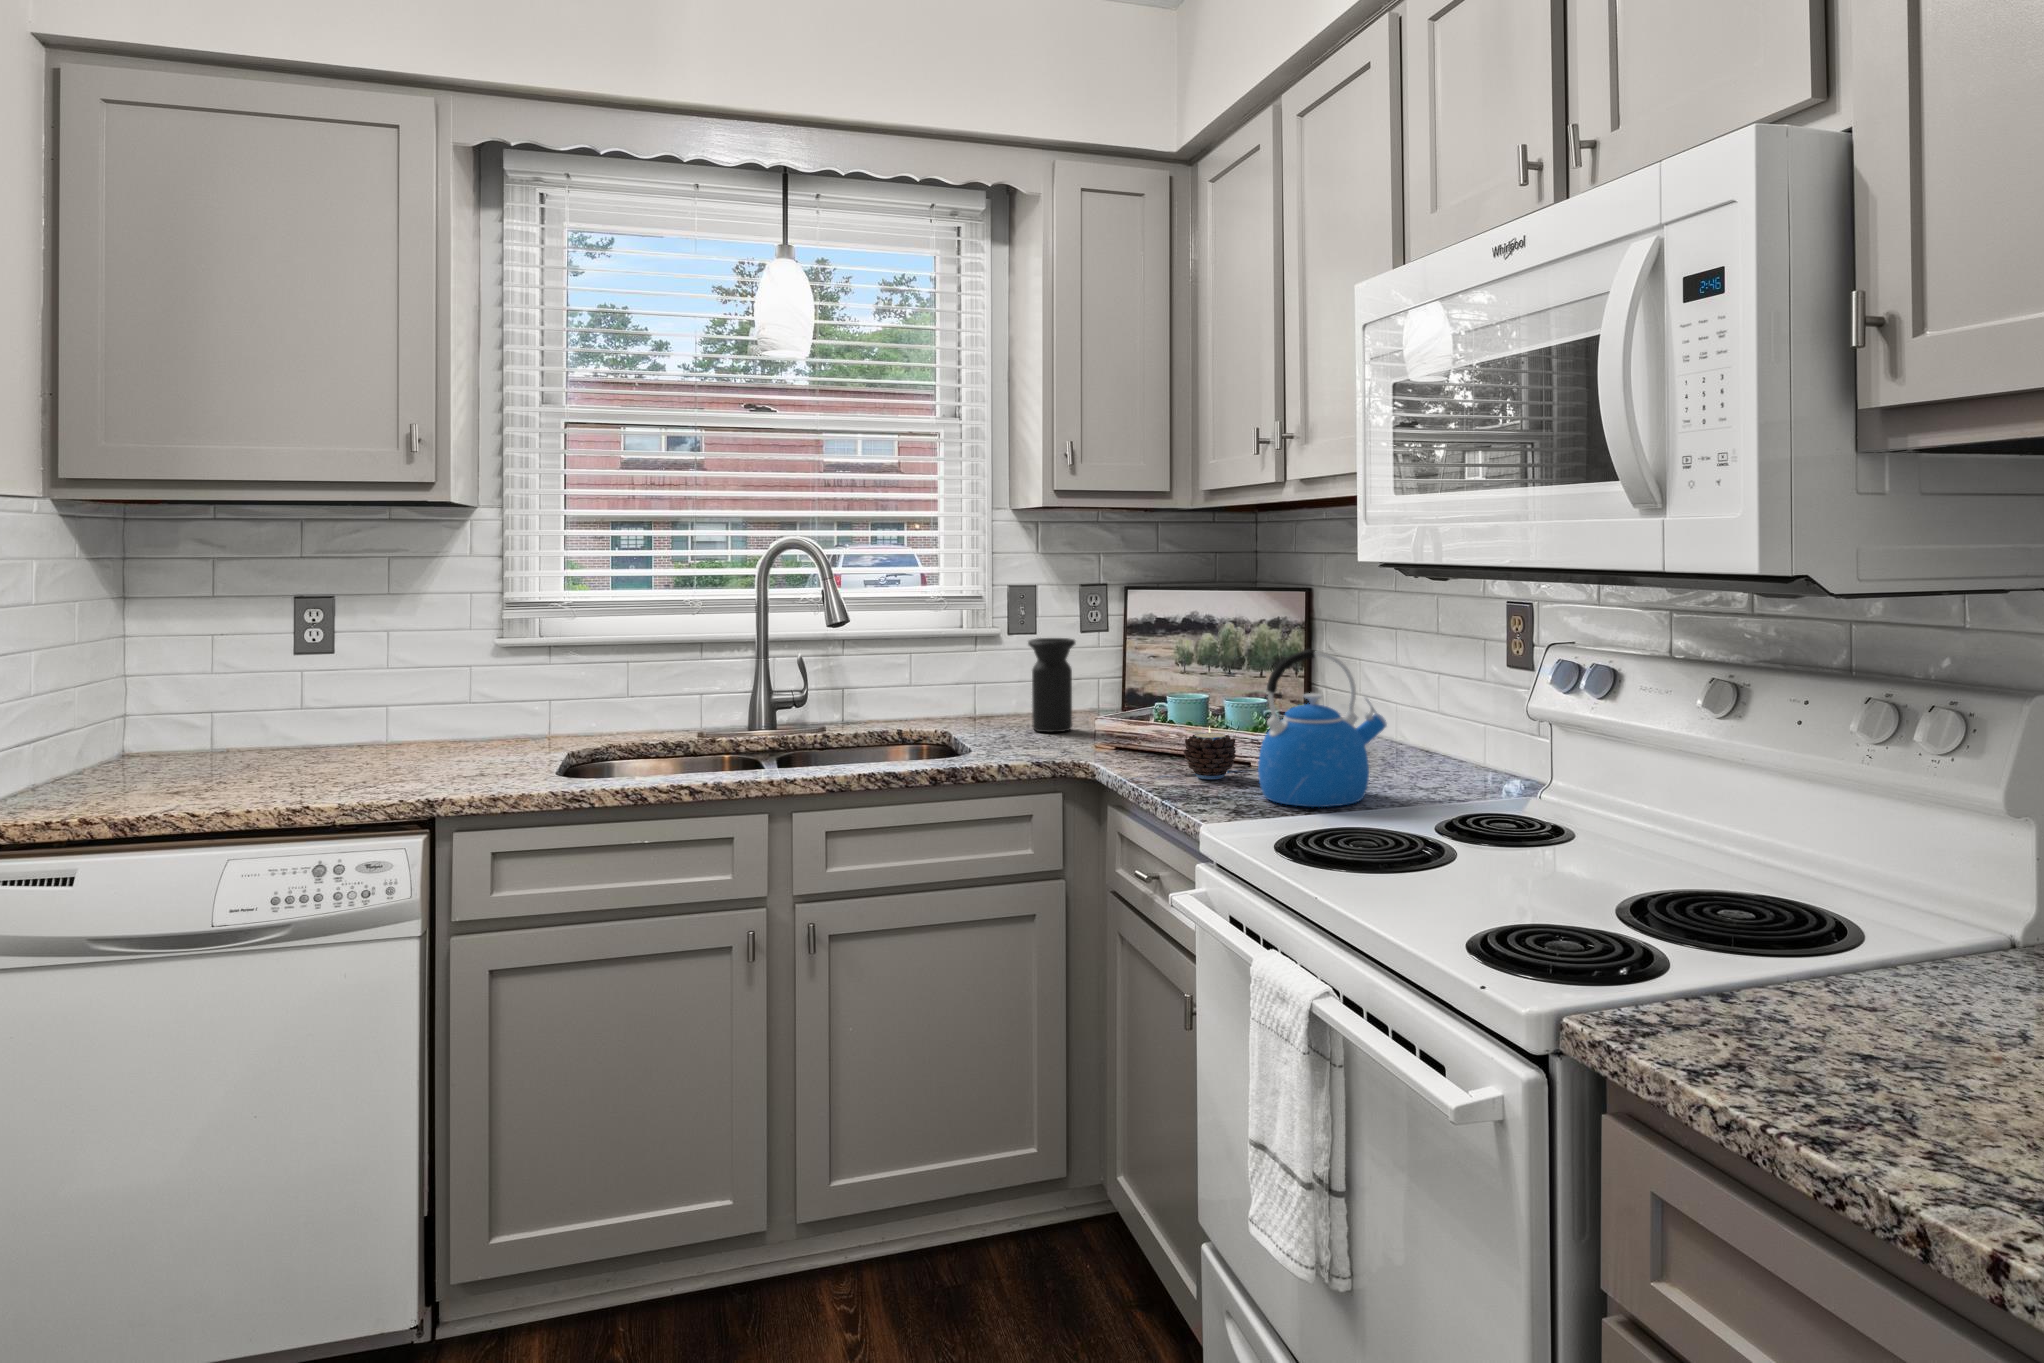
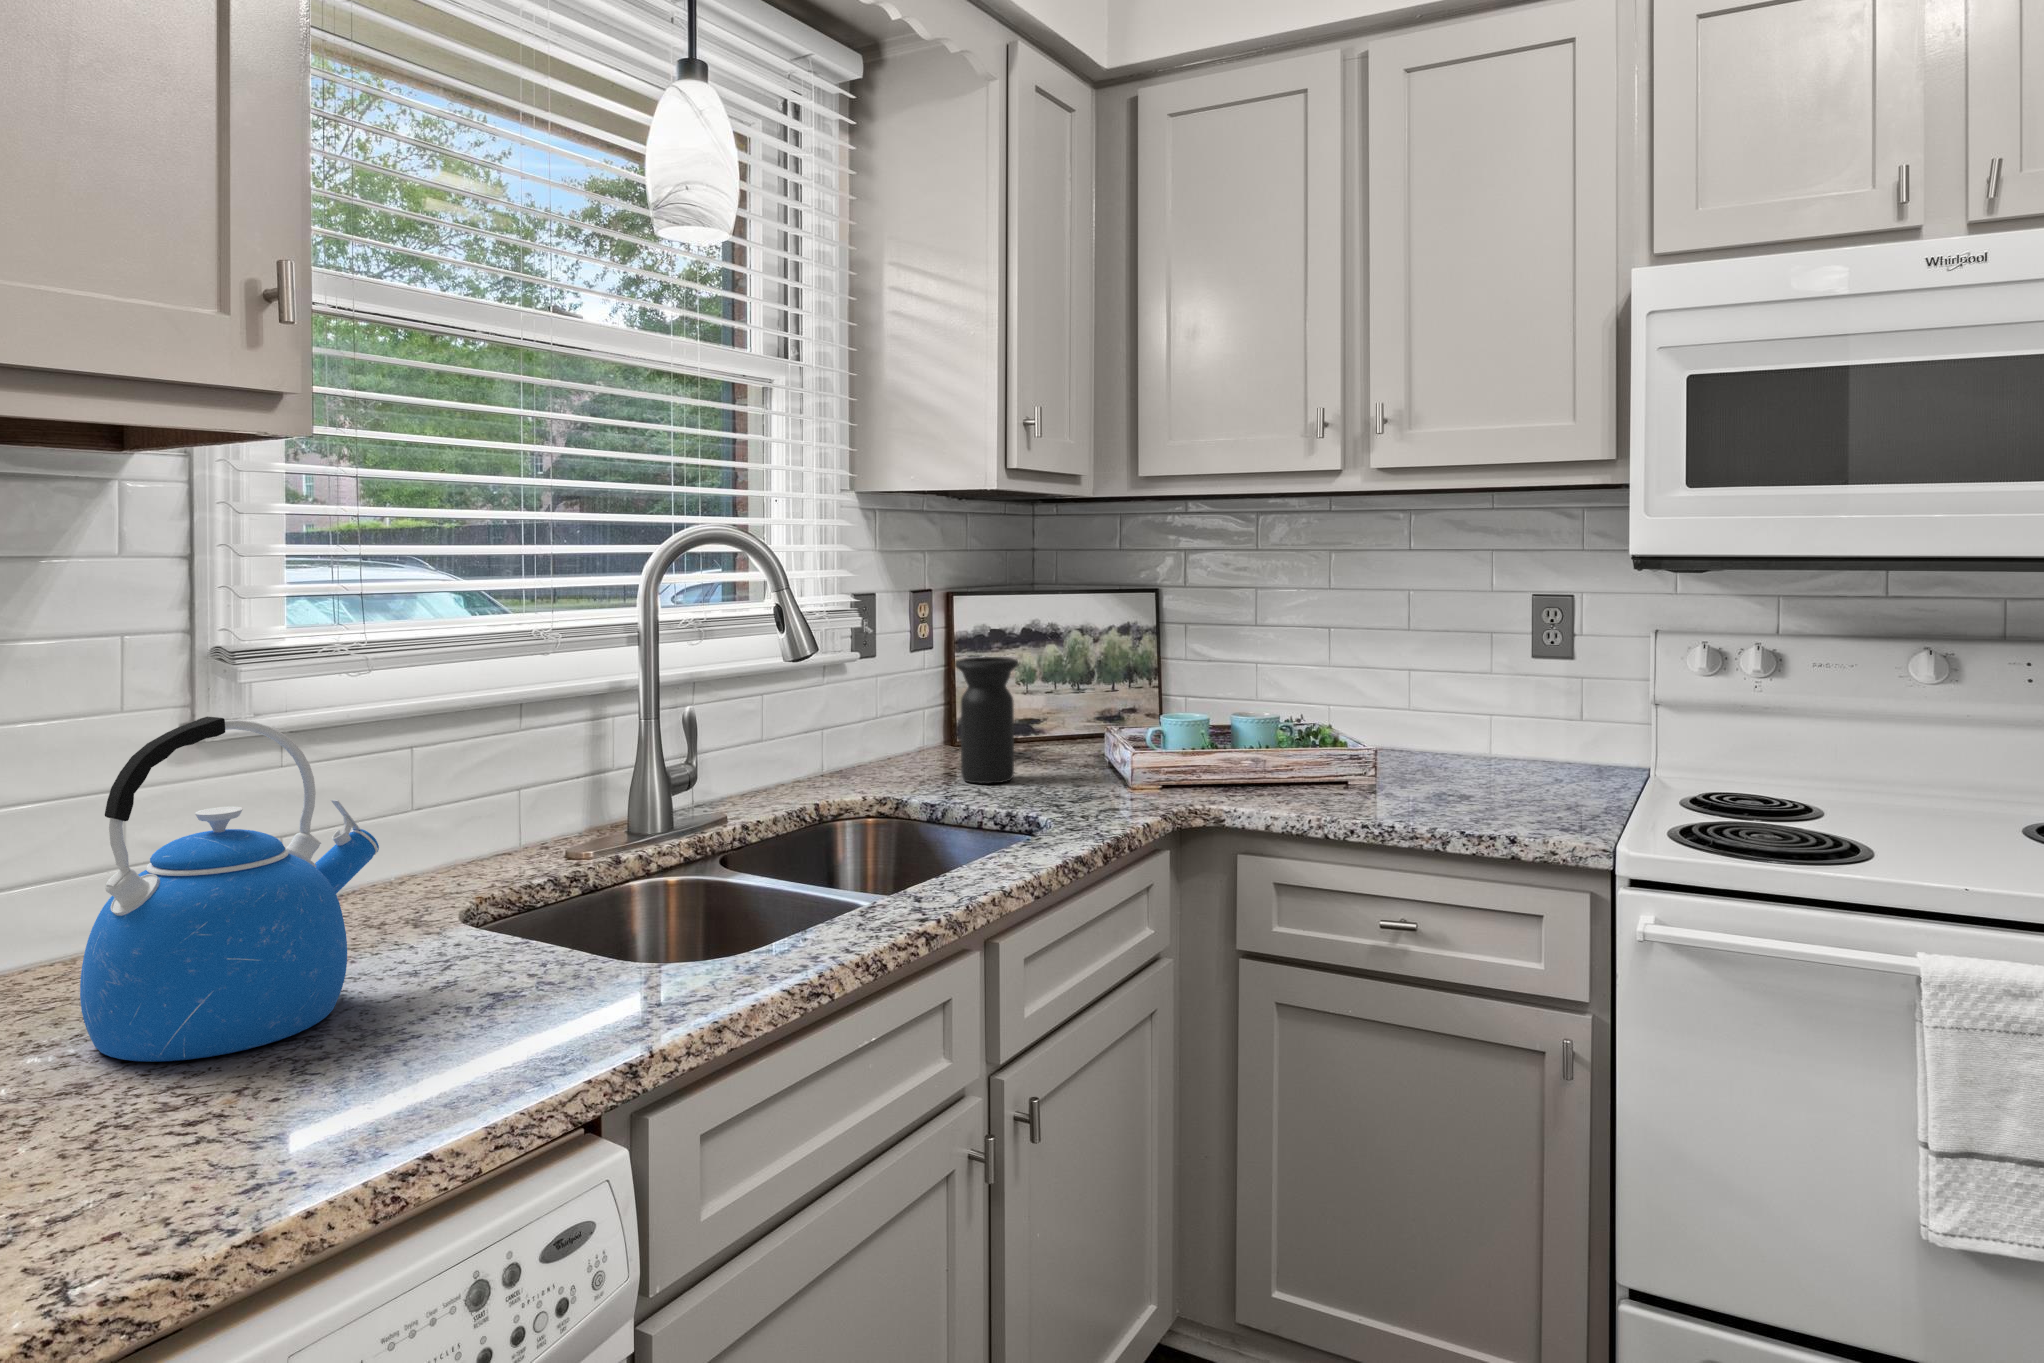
kettle: present [1258,649,1387,807] -> present [80,717,379,1062]
candle: present [1183,726,1236,779] -> none [1316,742,1381,806]

